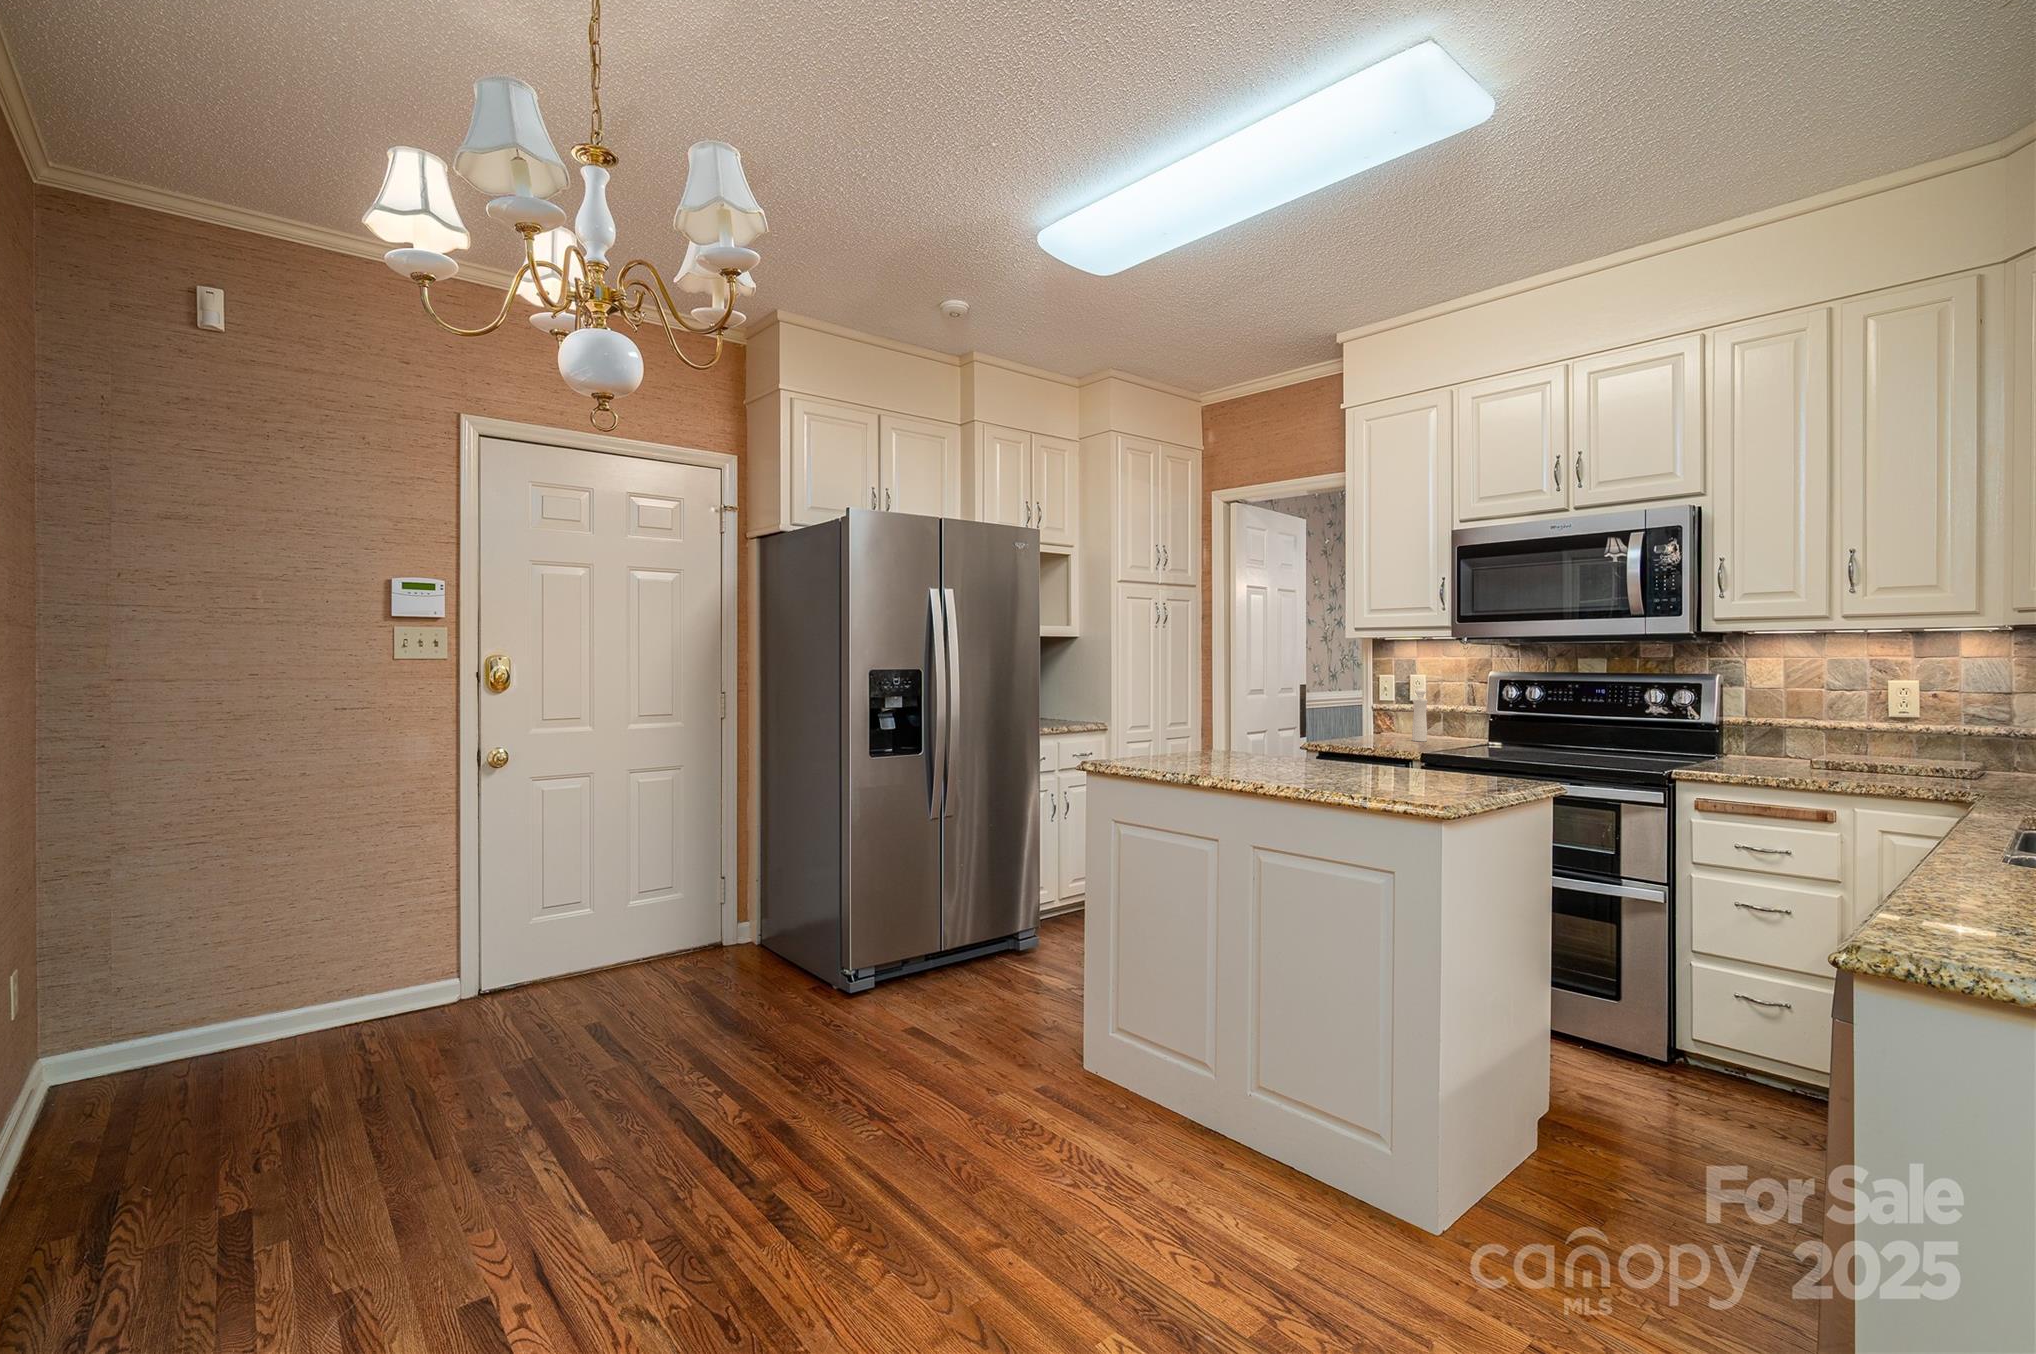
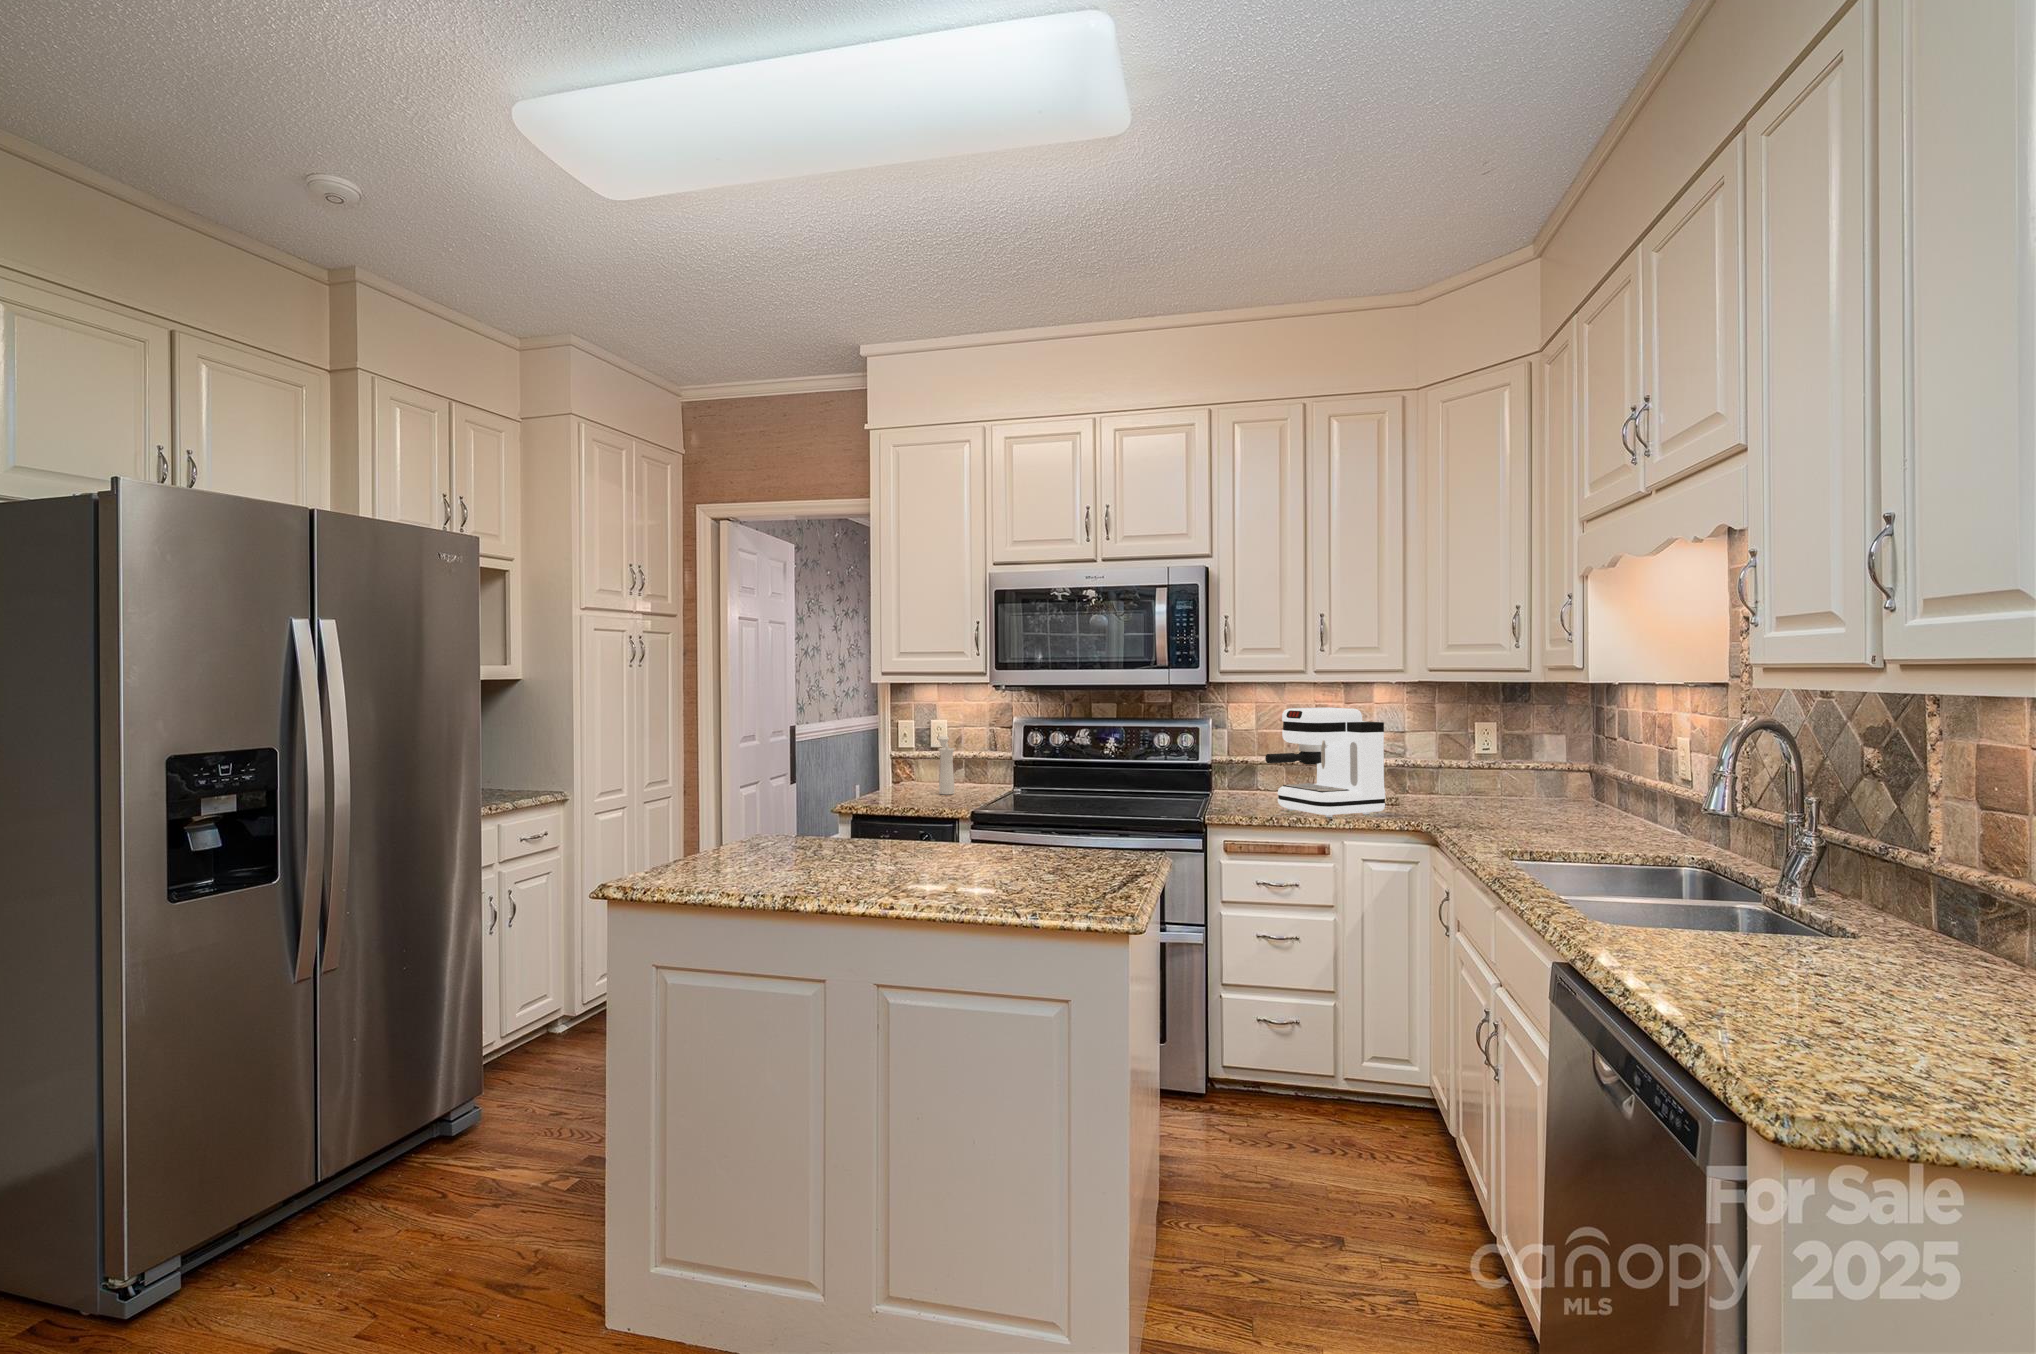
coffee maker: none [1754,660,1928,781] -> present [1265,708,1385,817]

